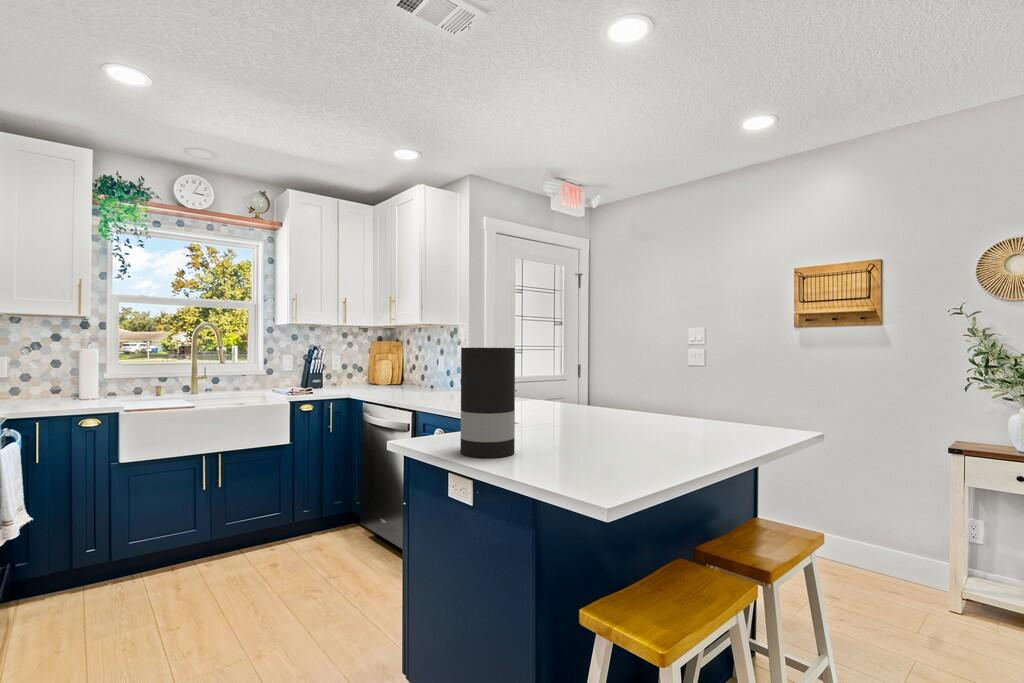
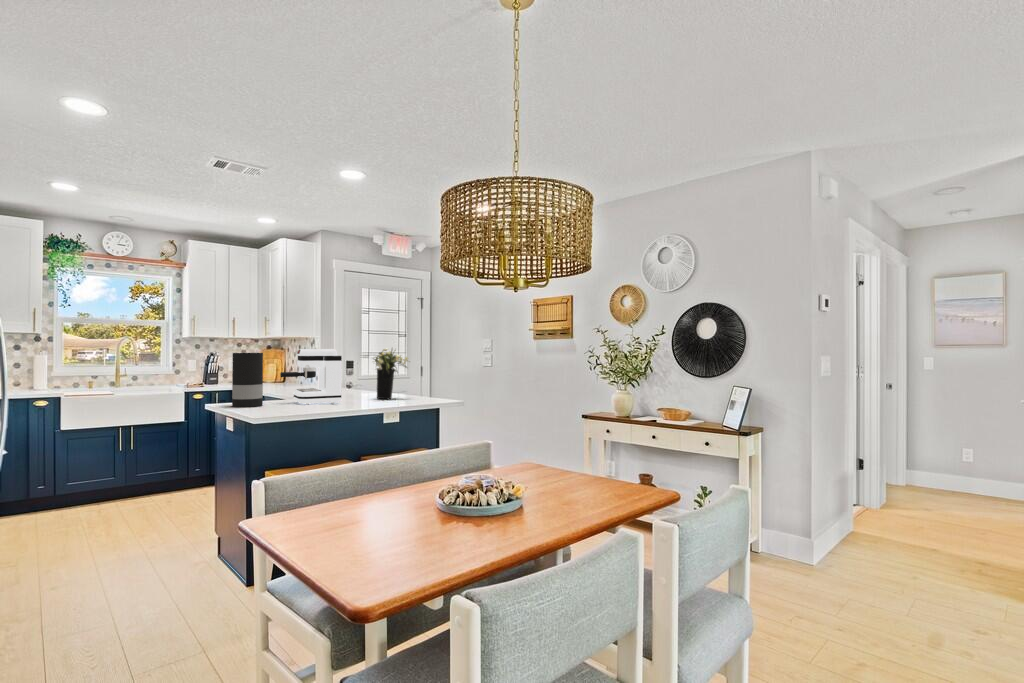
flower arrangement: none [634,339,700,427] -> present [374,348,408,399]
coffee maker: none [526,341,638,447] -> present [280,349,342,405]

